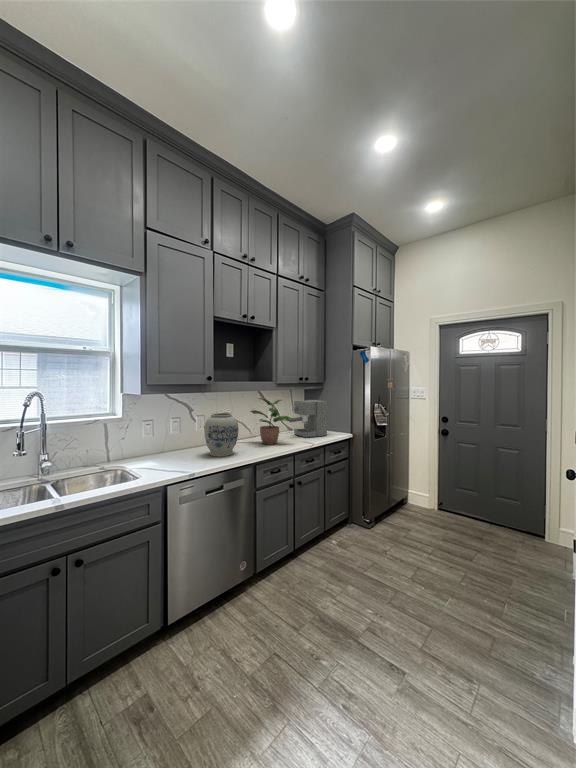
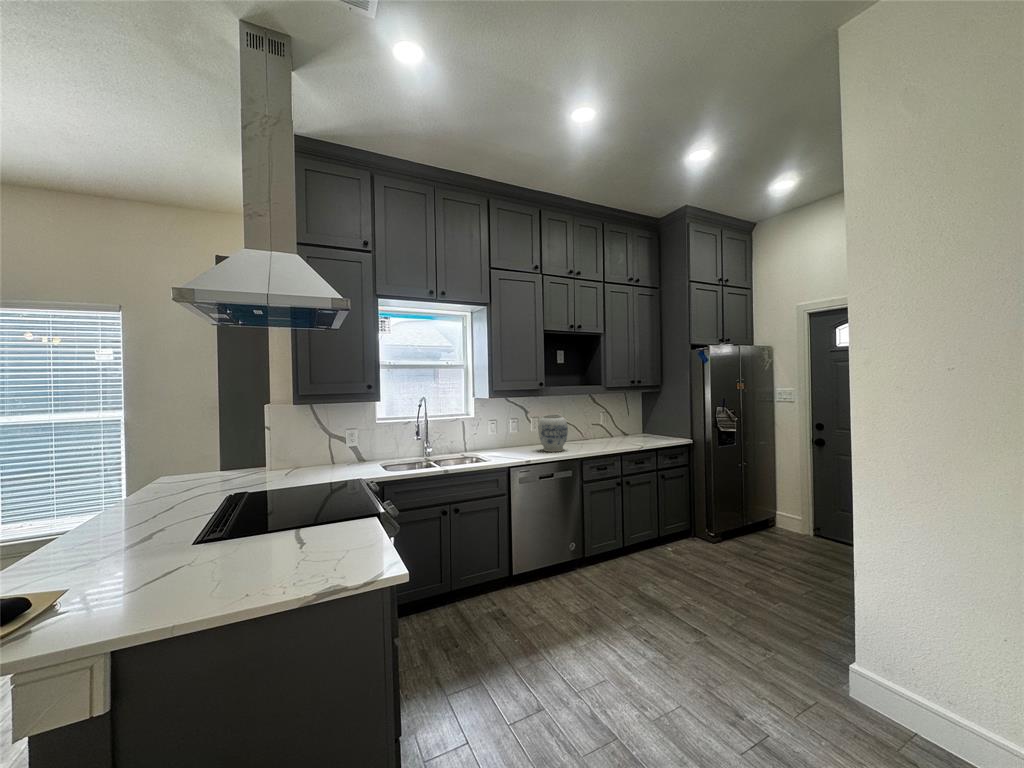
potted plant: present [250,398,292,445] -> none [581,401,621,446]
coffee maker: present [289,400,327,438] -> none [621,404,663,442]

